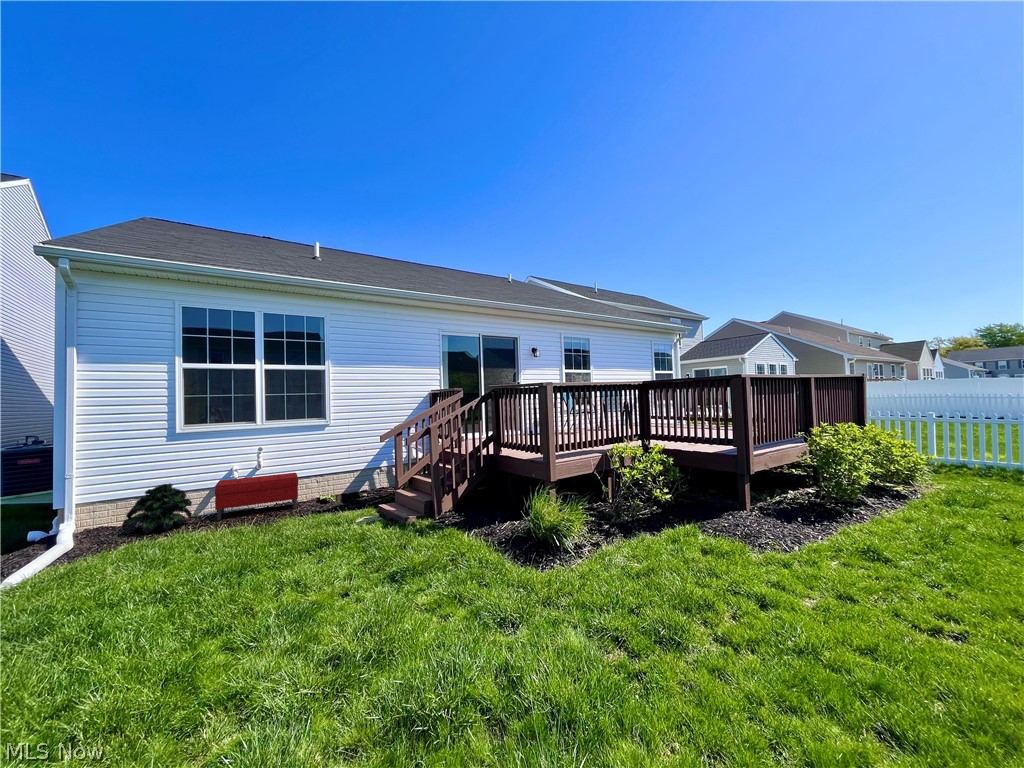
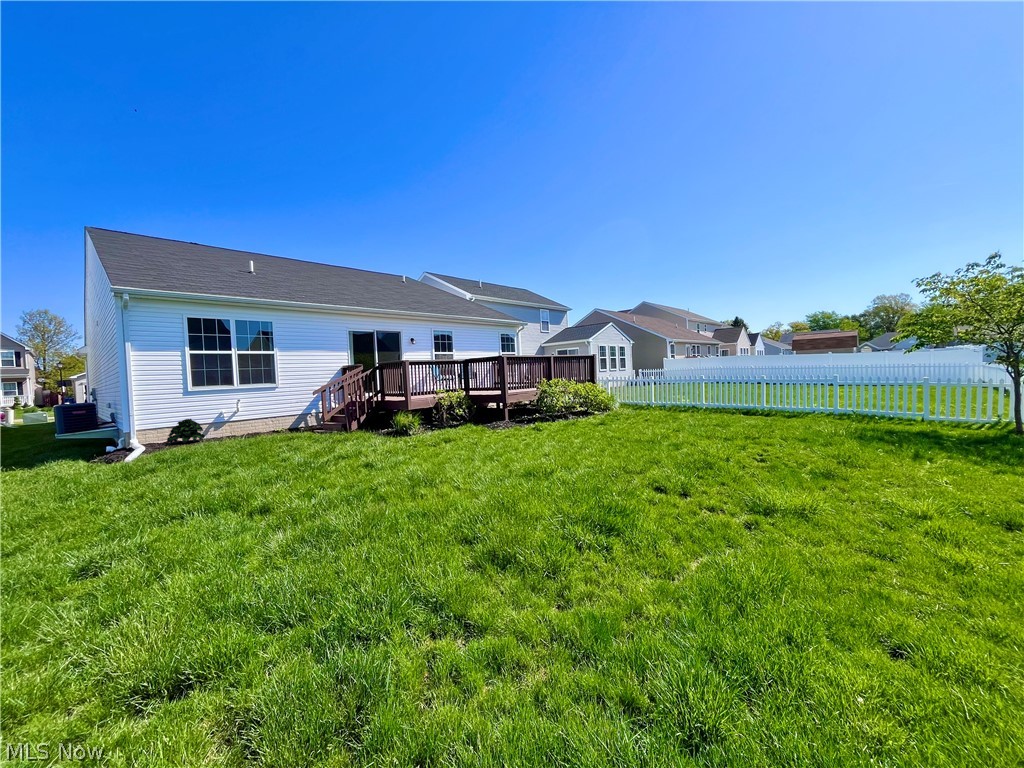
bench: present [215,473,298,520] -> none [215,415,264,439]

